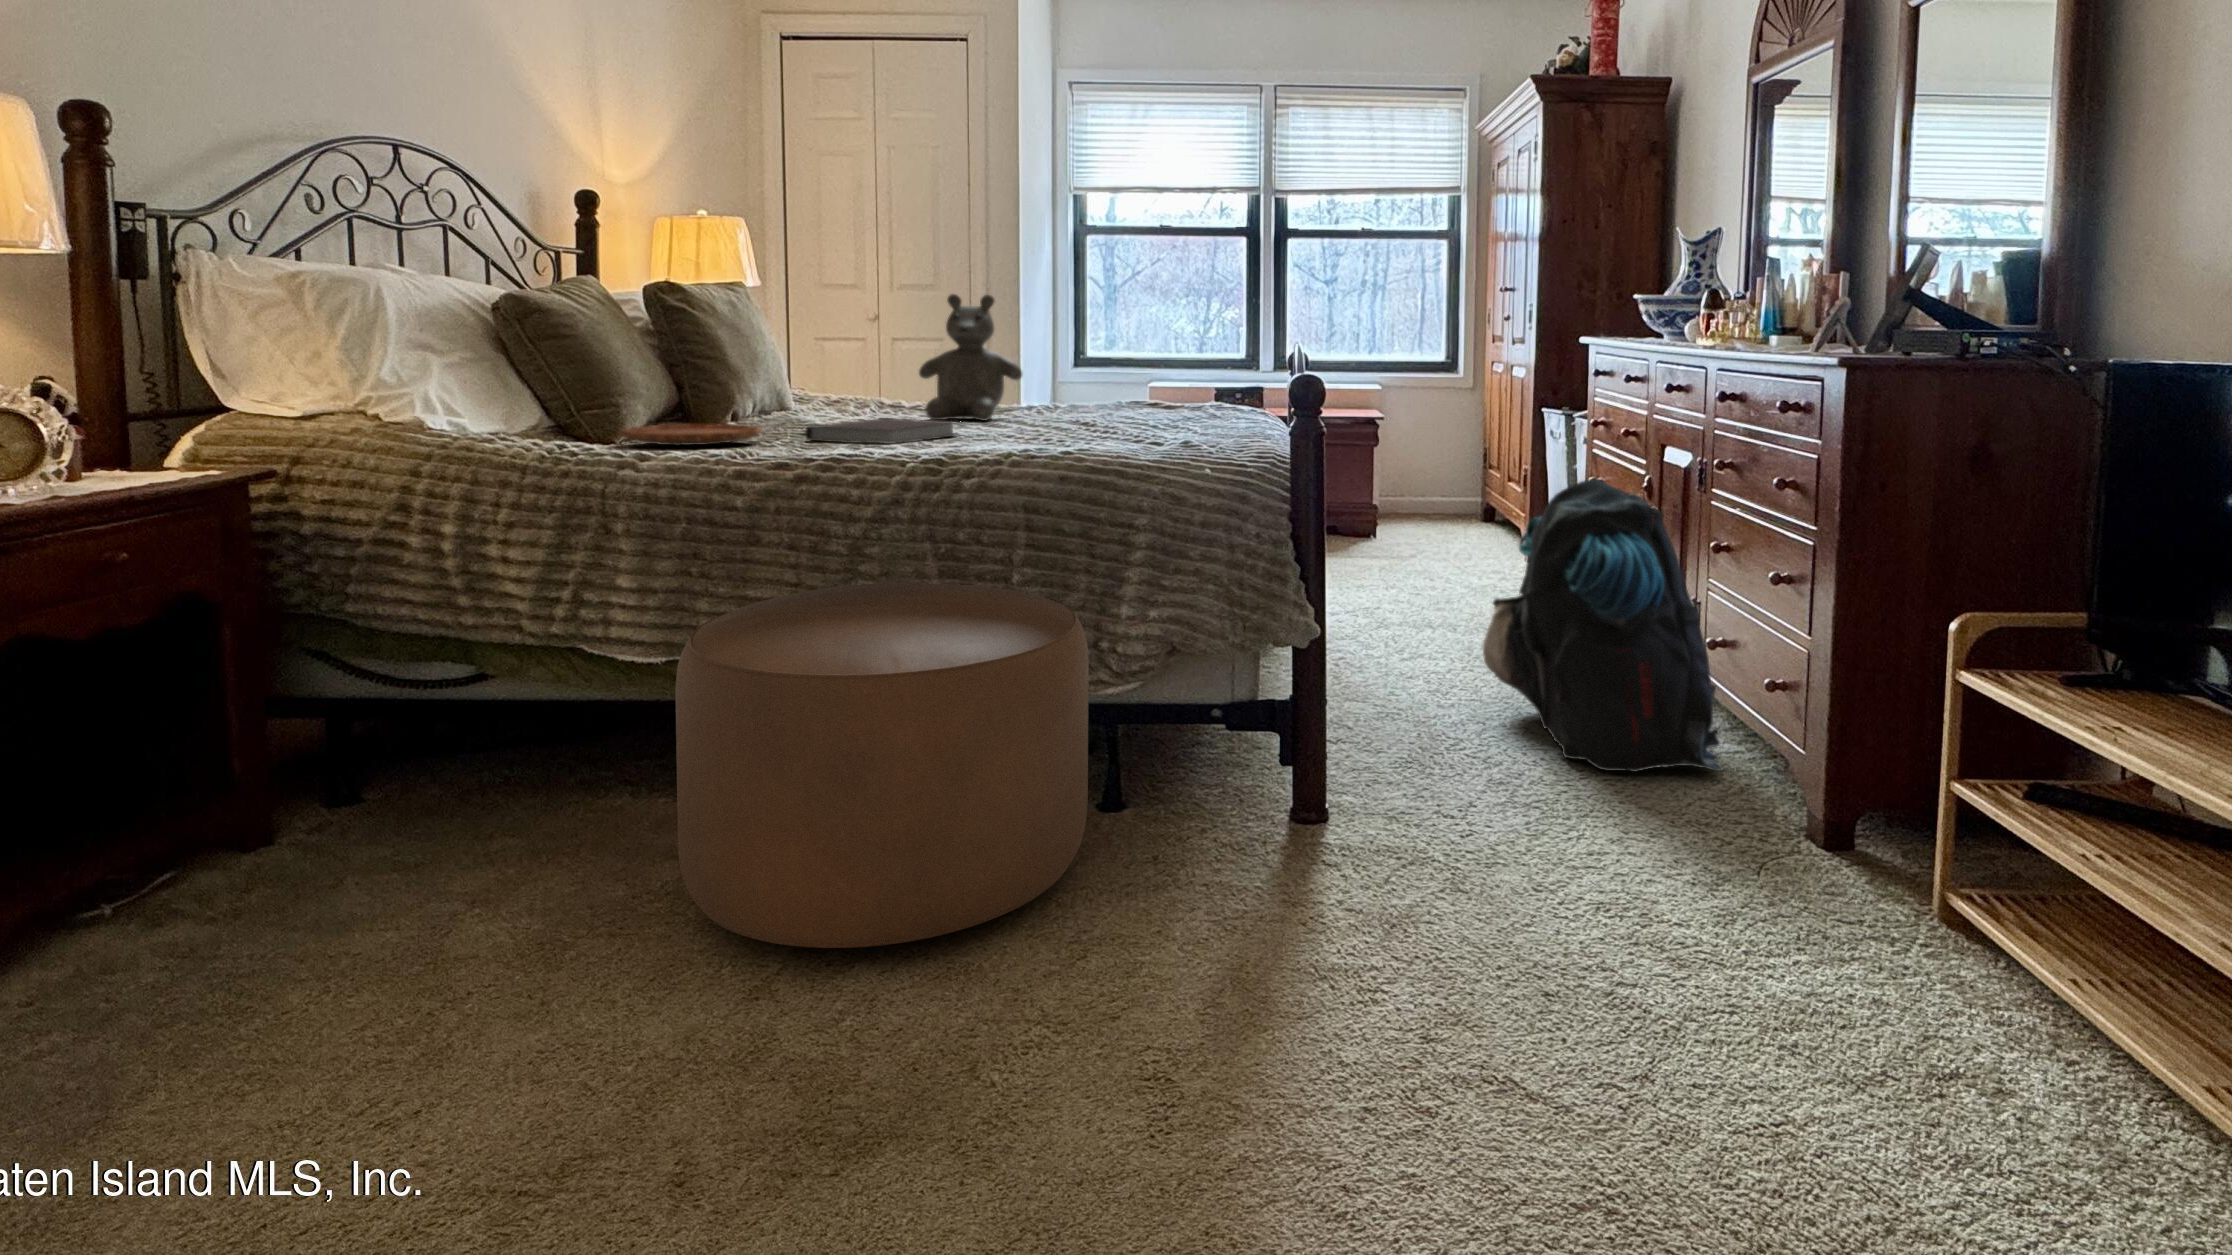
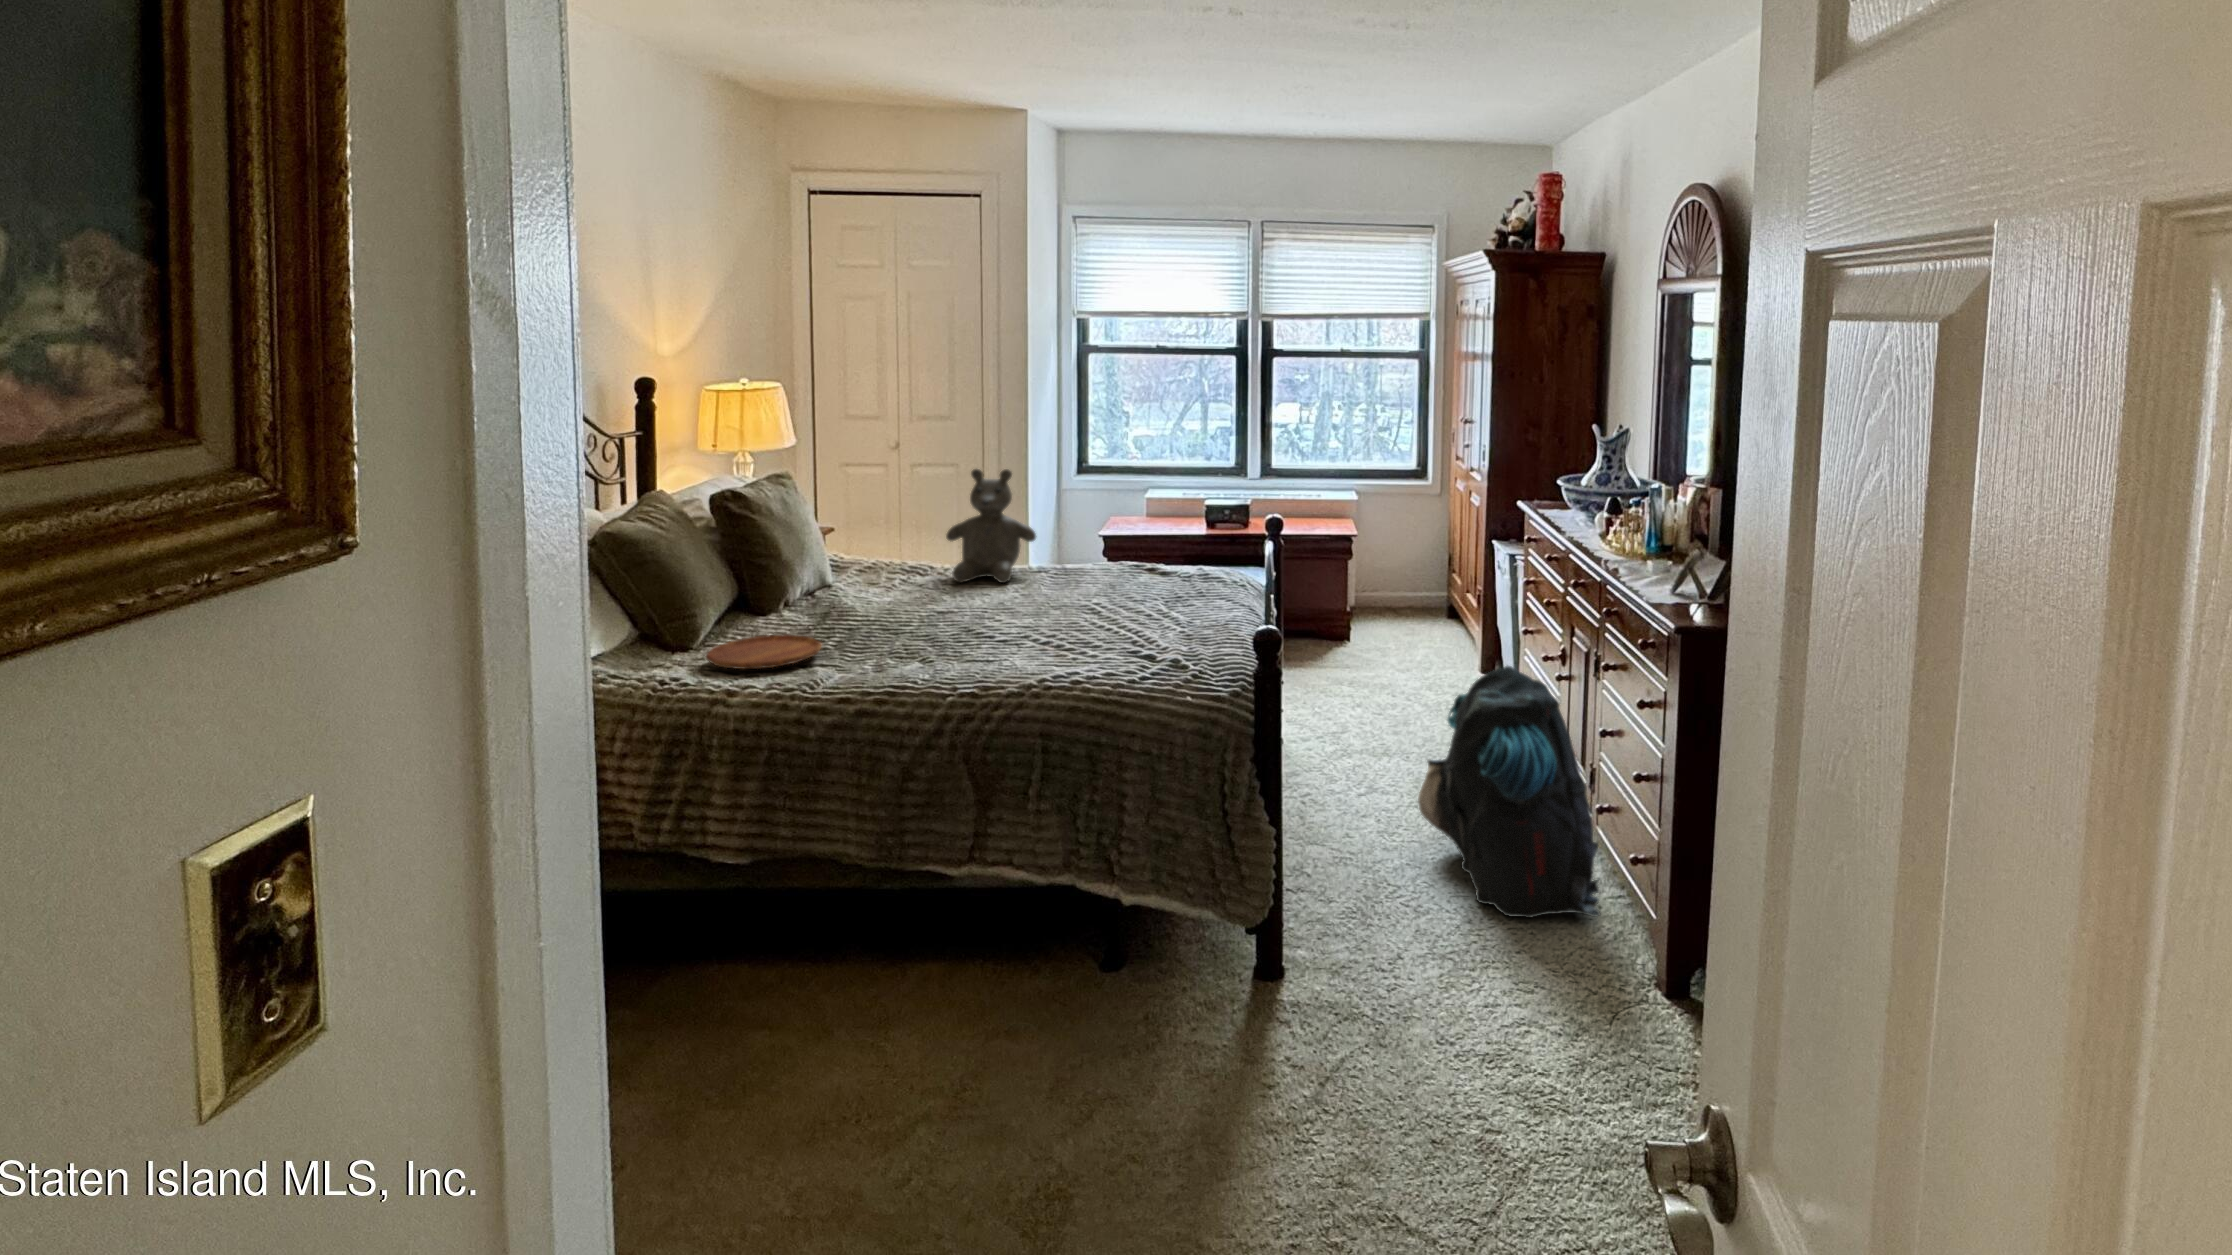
notebook: present [805,418,957,444] -> none [857,613,985,656]
ottoman: present [675,582,1089,948] -> none [772,789,1092,1119]

